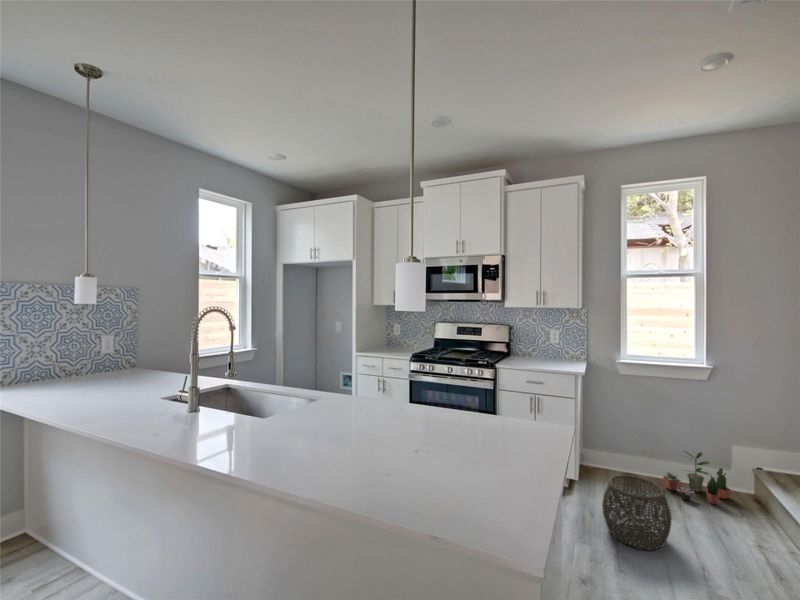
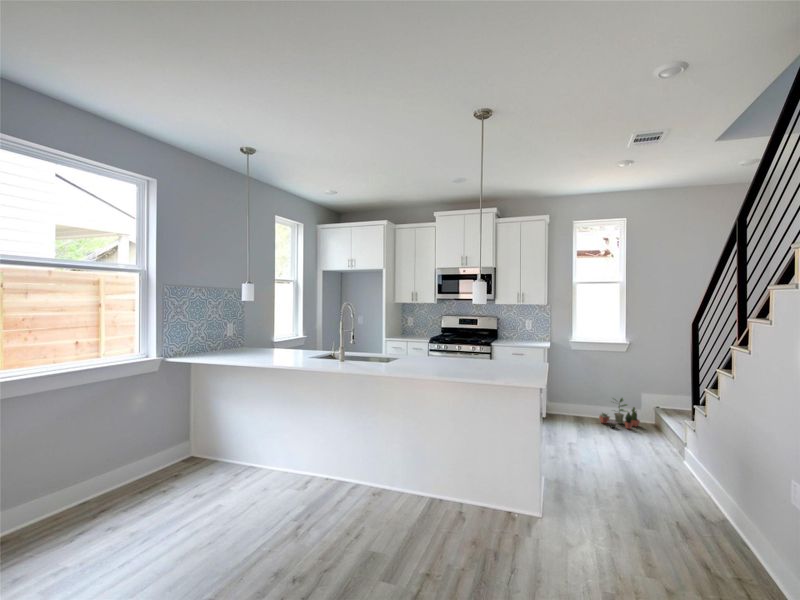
woven basket: present [602,475,672,550] -> none [562,409,603,450]

